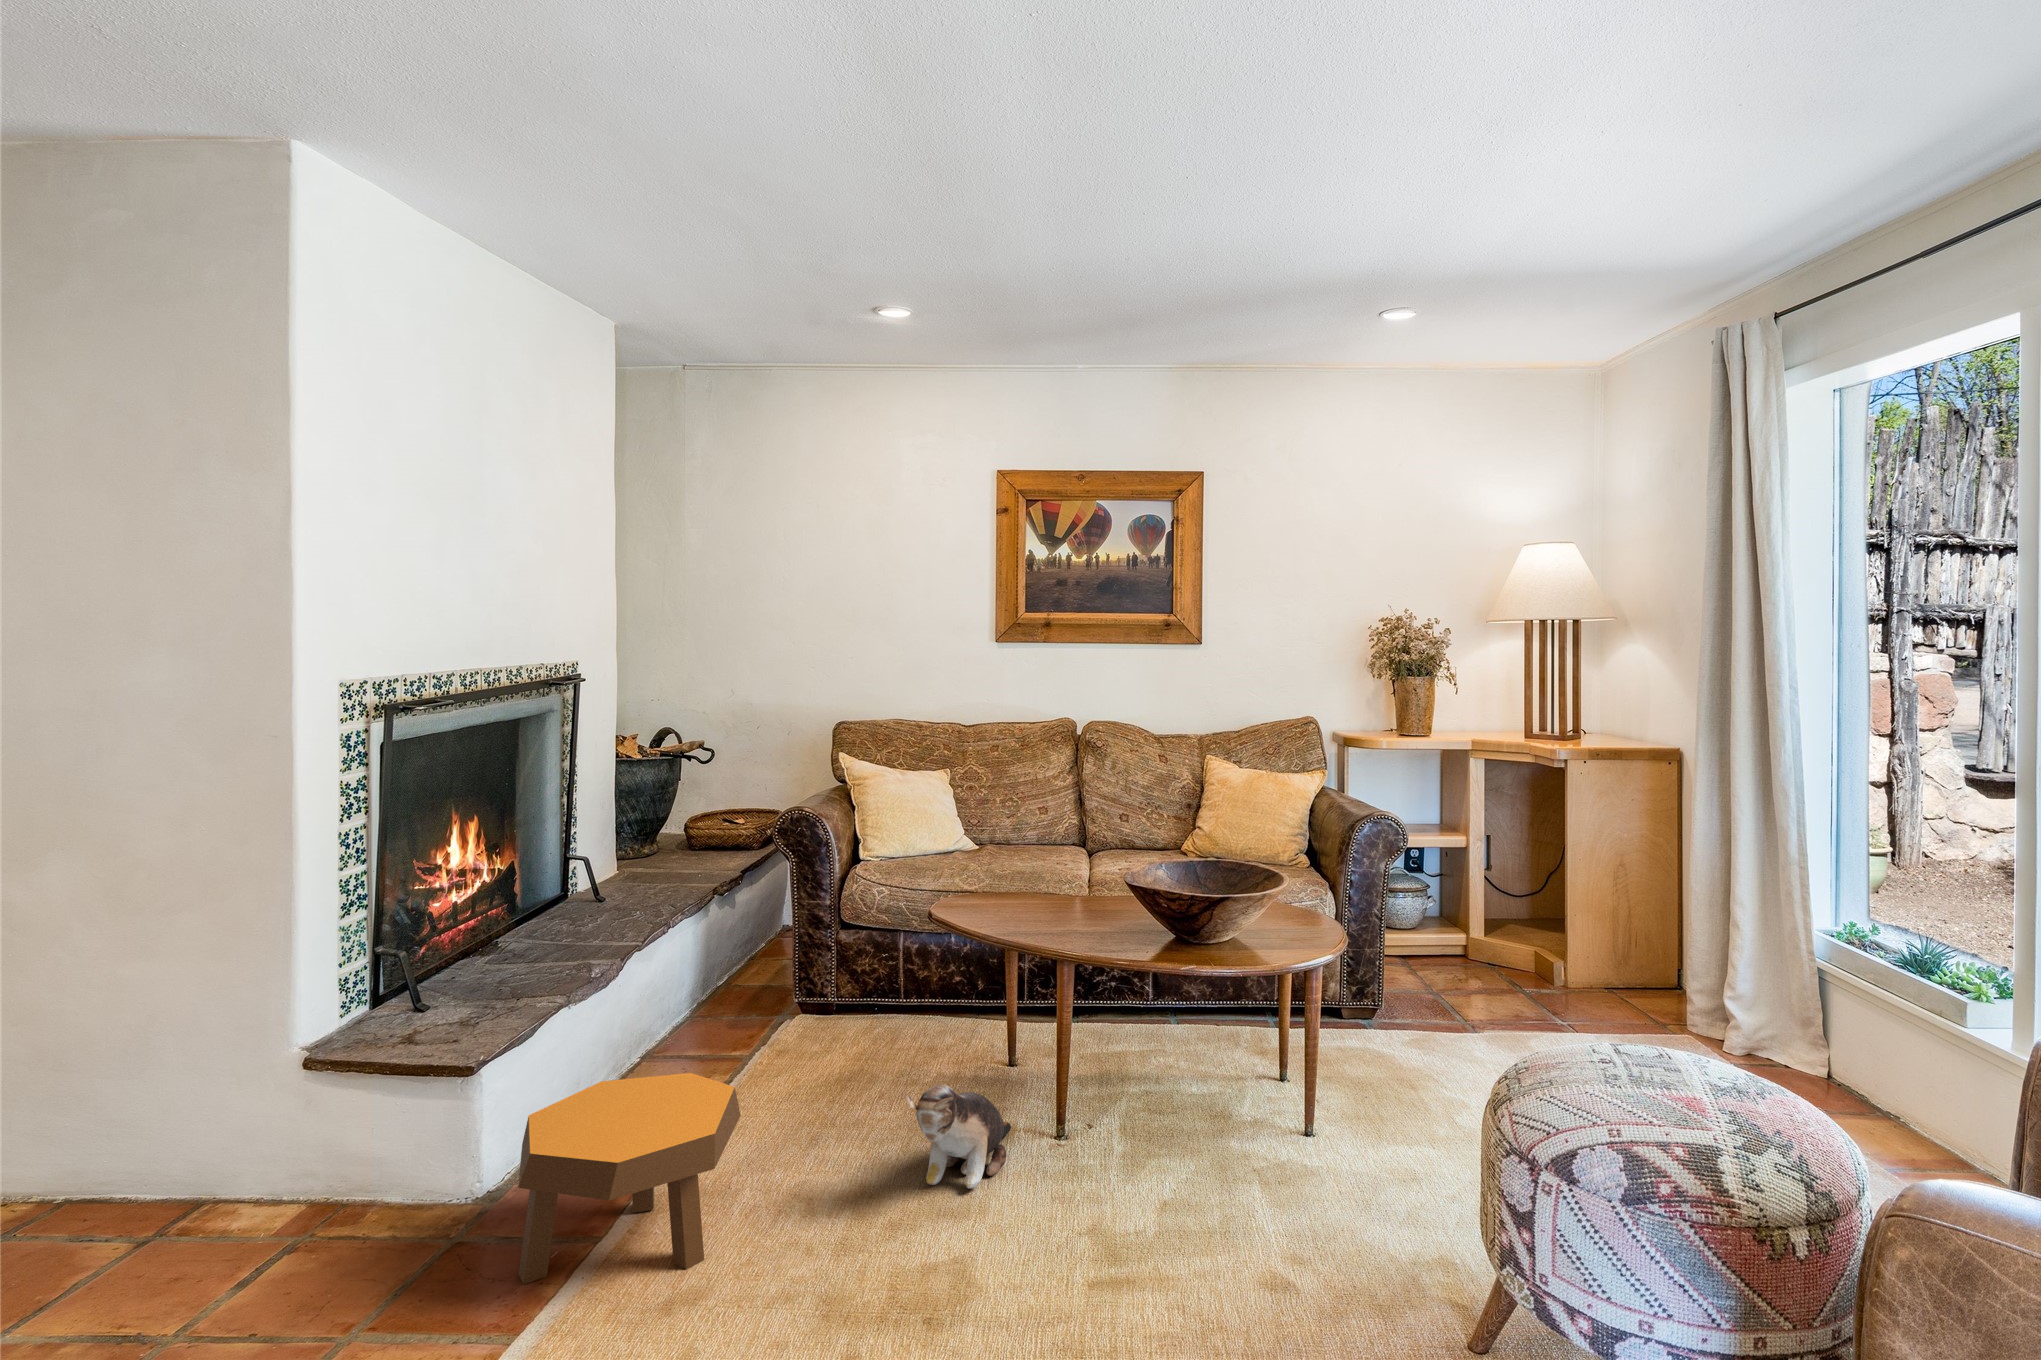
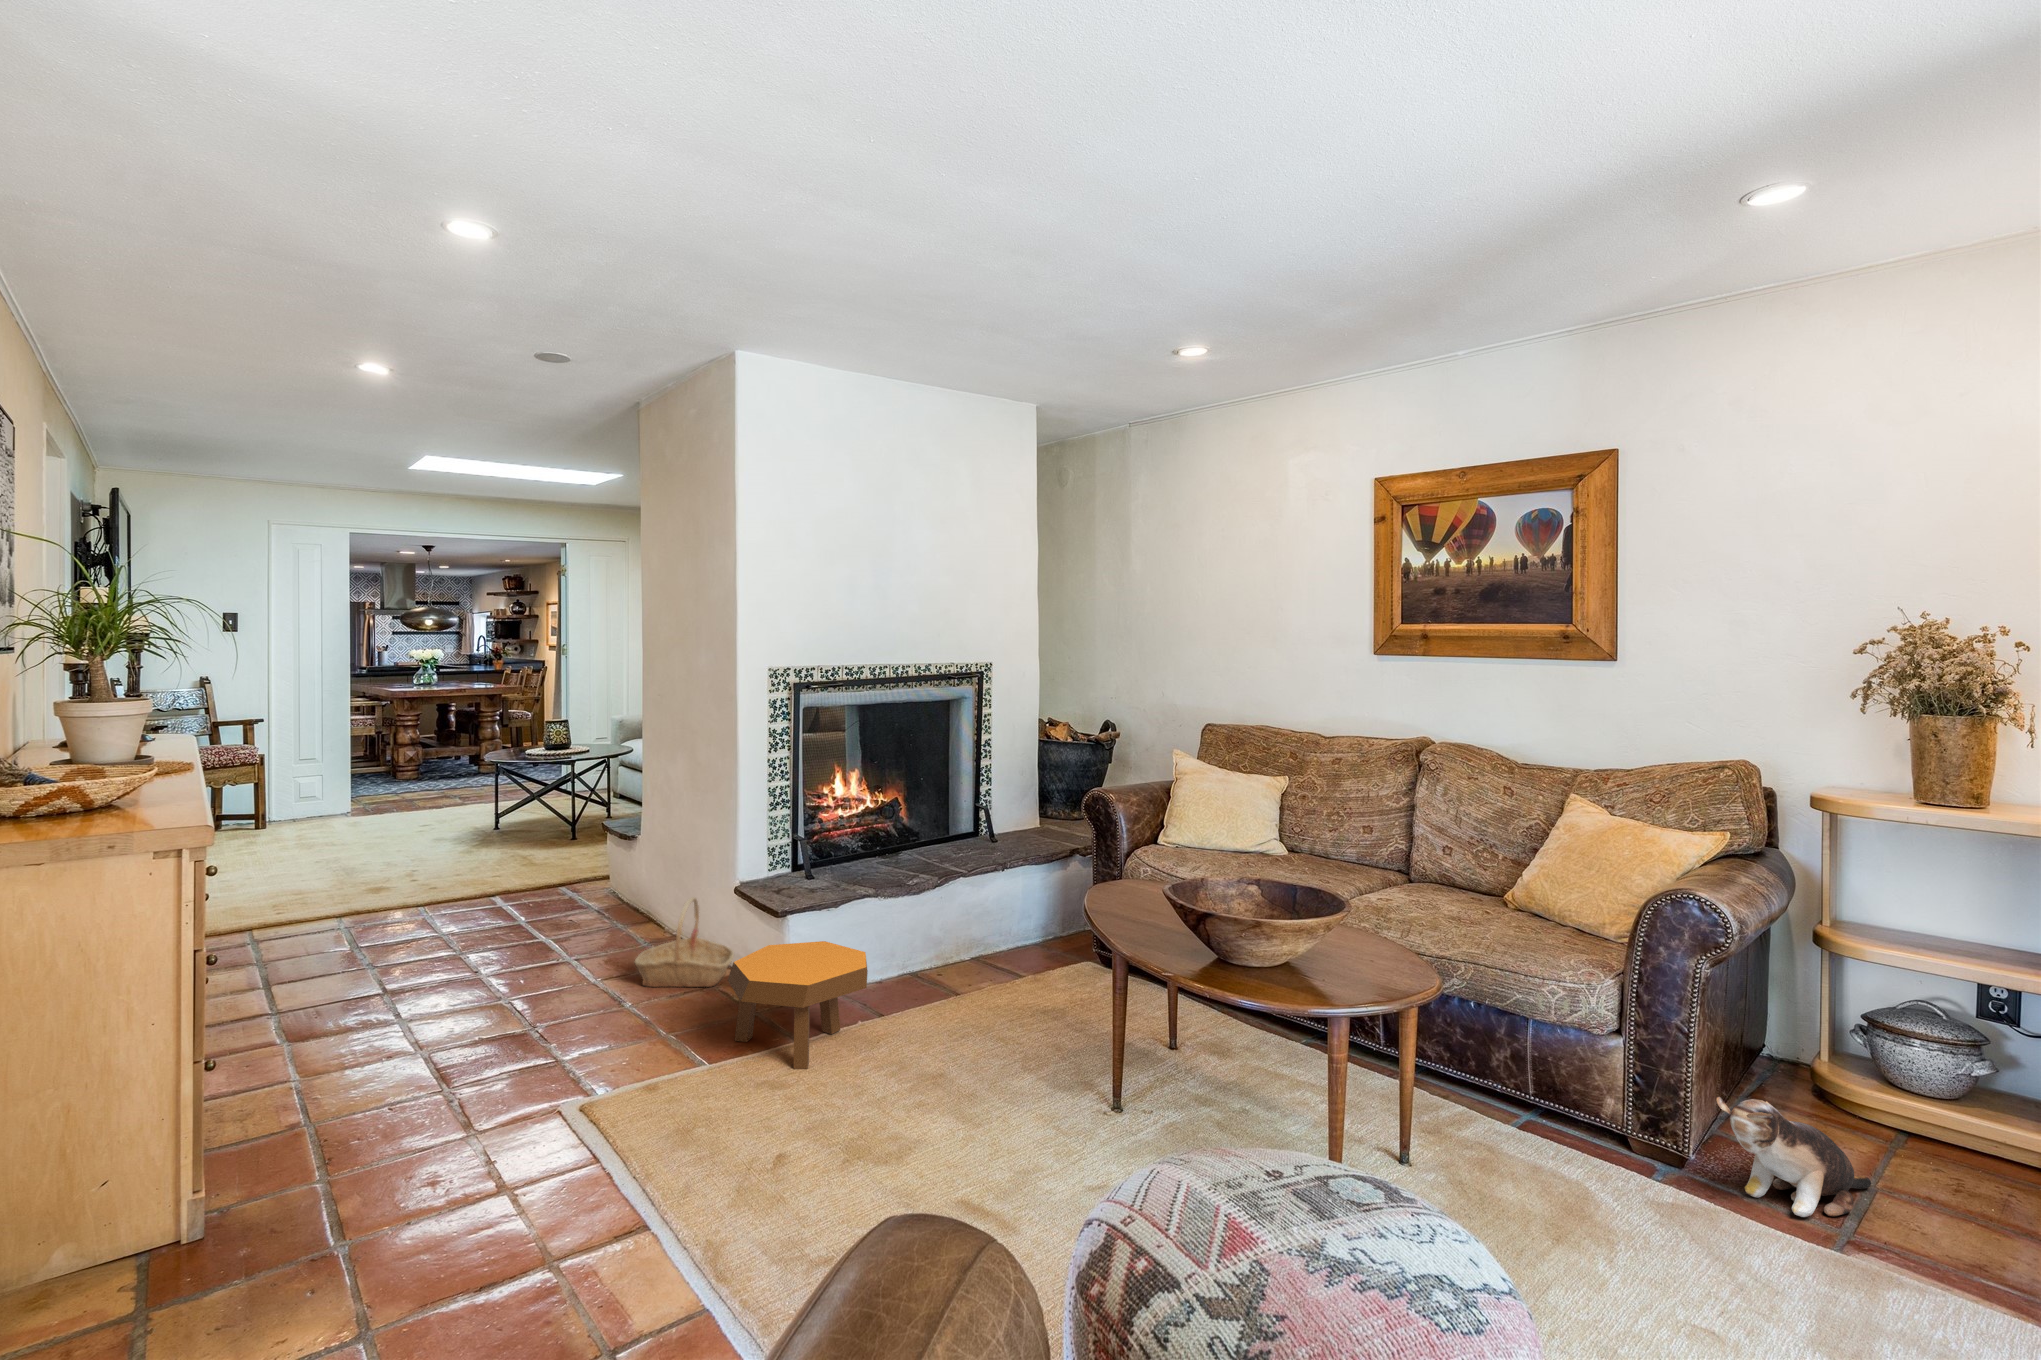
plush toy: present [906,1083,1011,1188] -> present [1717,1097,1871,1217]
basket: none [110,1100,344,1301] -> present [635,897,734,987]

